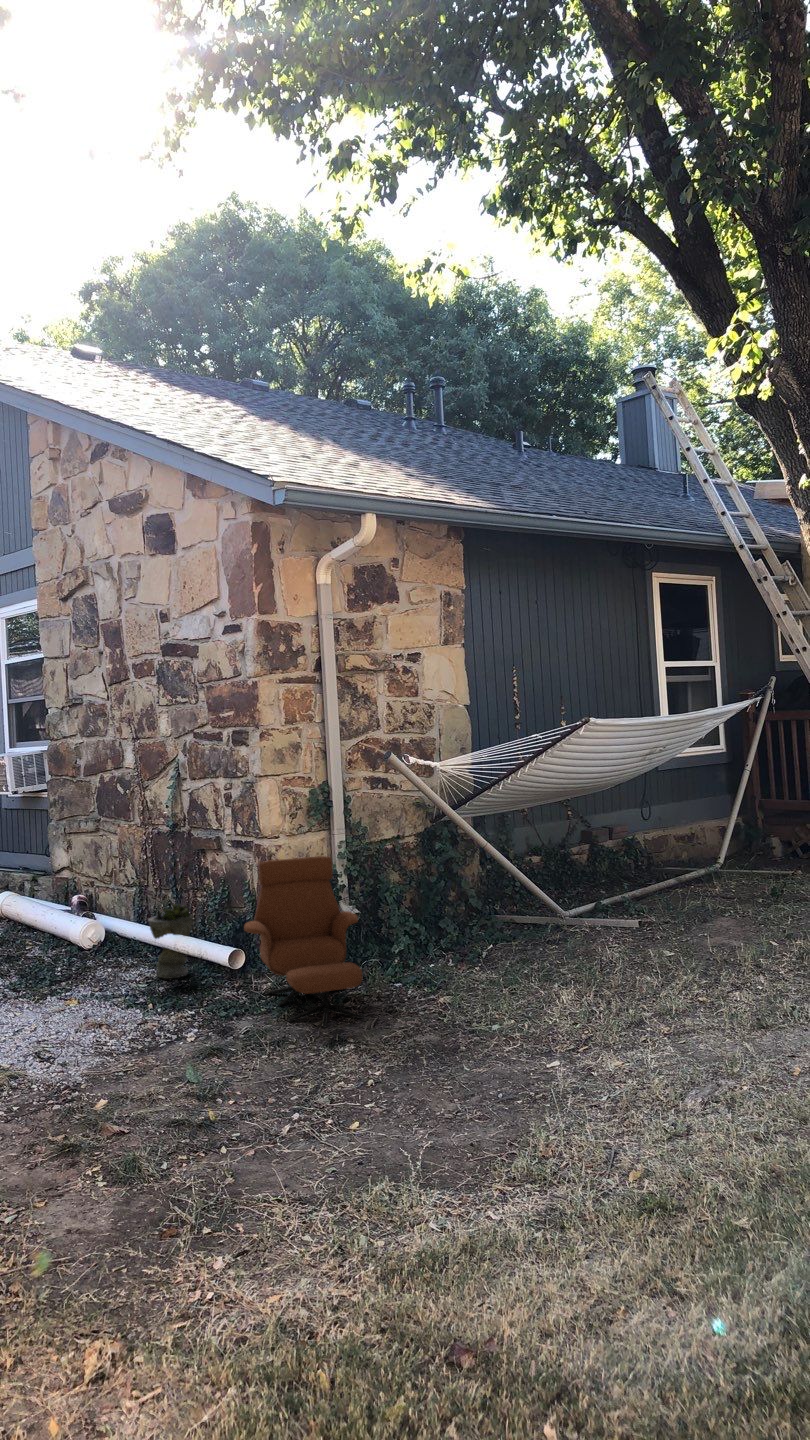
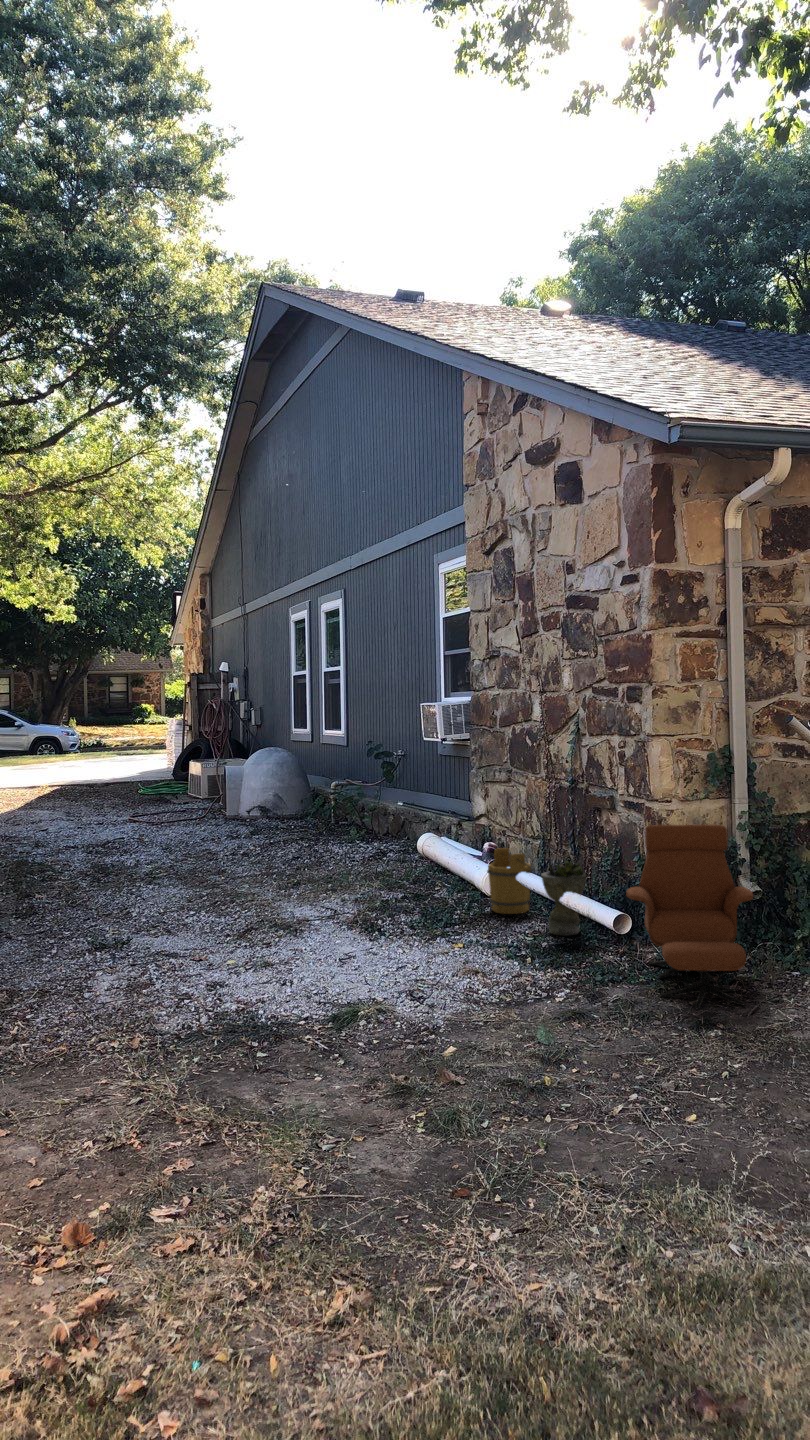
bucket: none [84,898,135,965] -> present [487,848,535,914]

